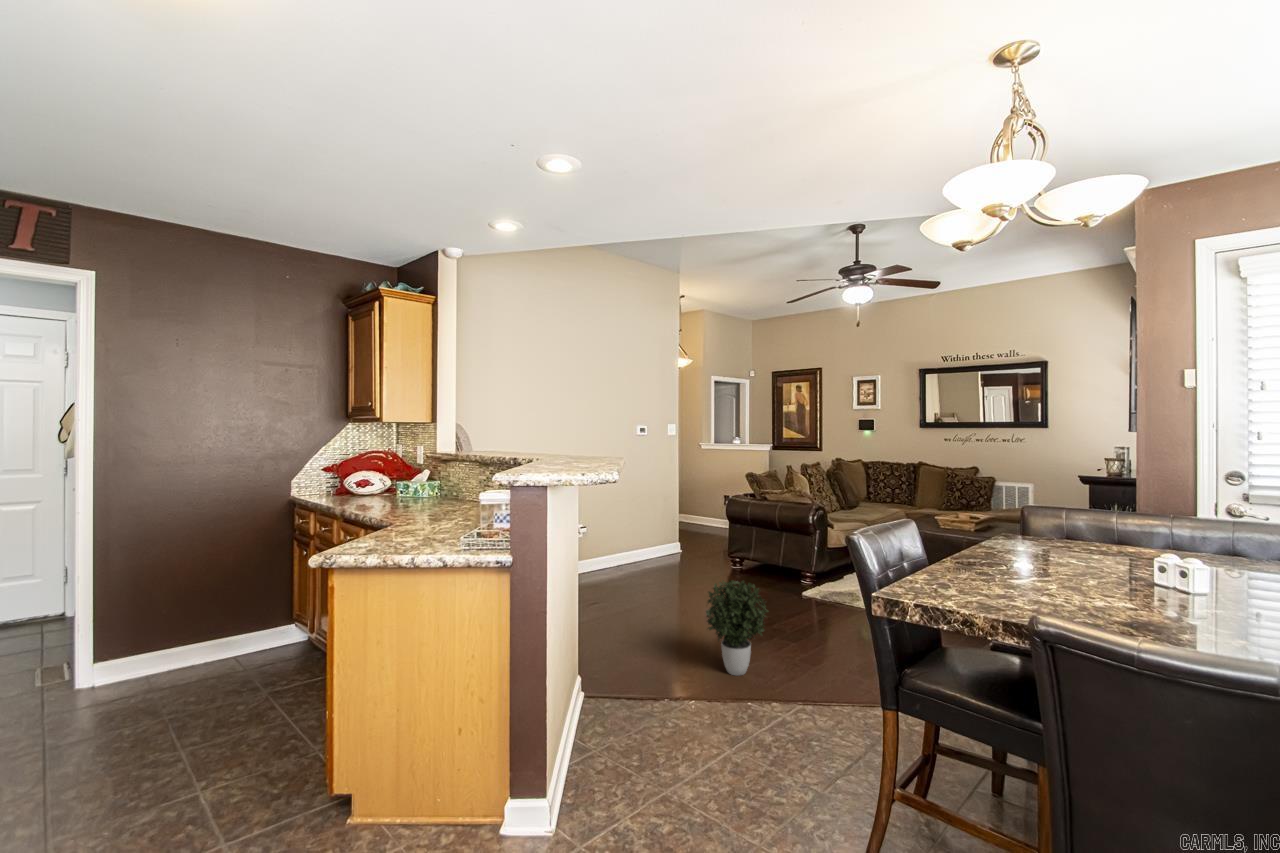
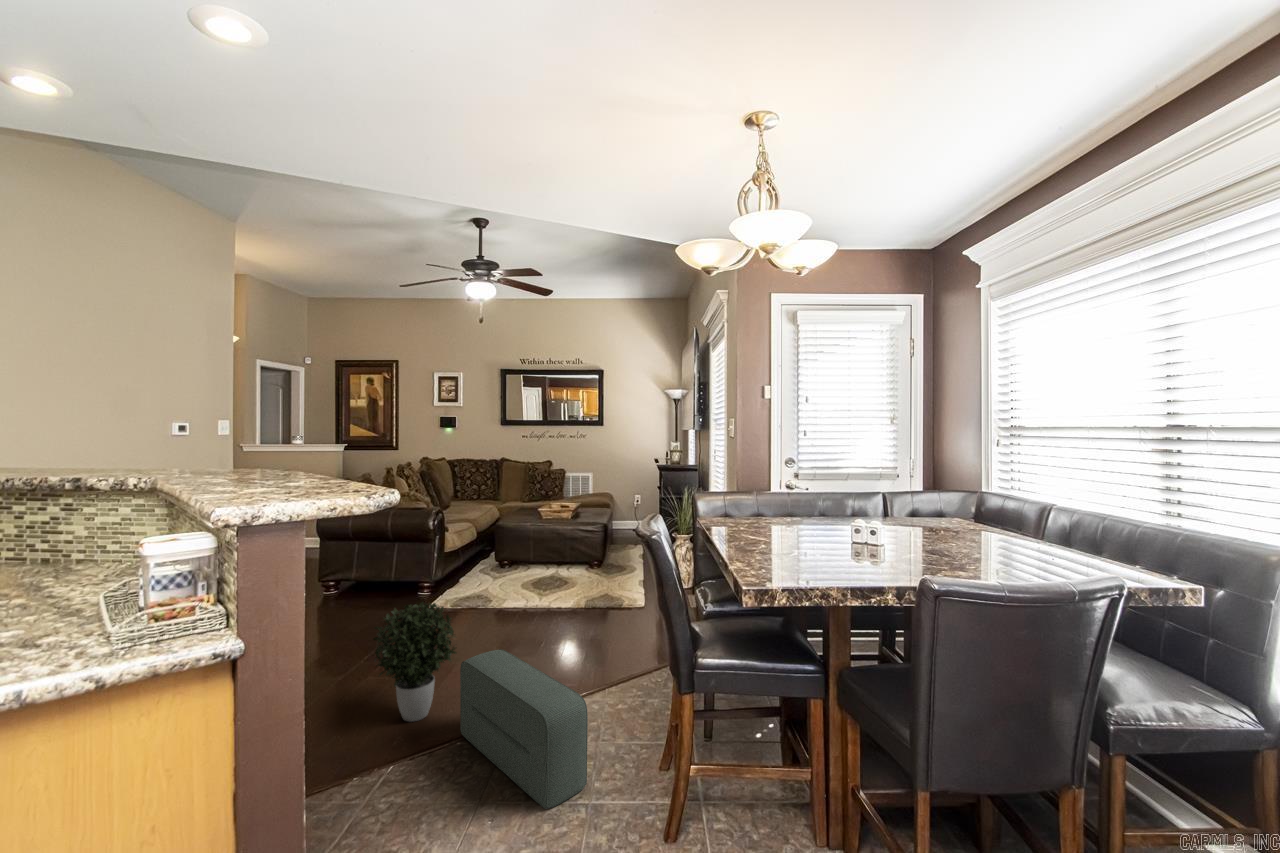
pouf: none [755,635,826,781] -> present [460,649,588,809]

